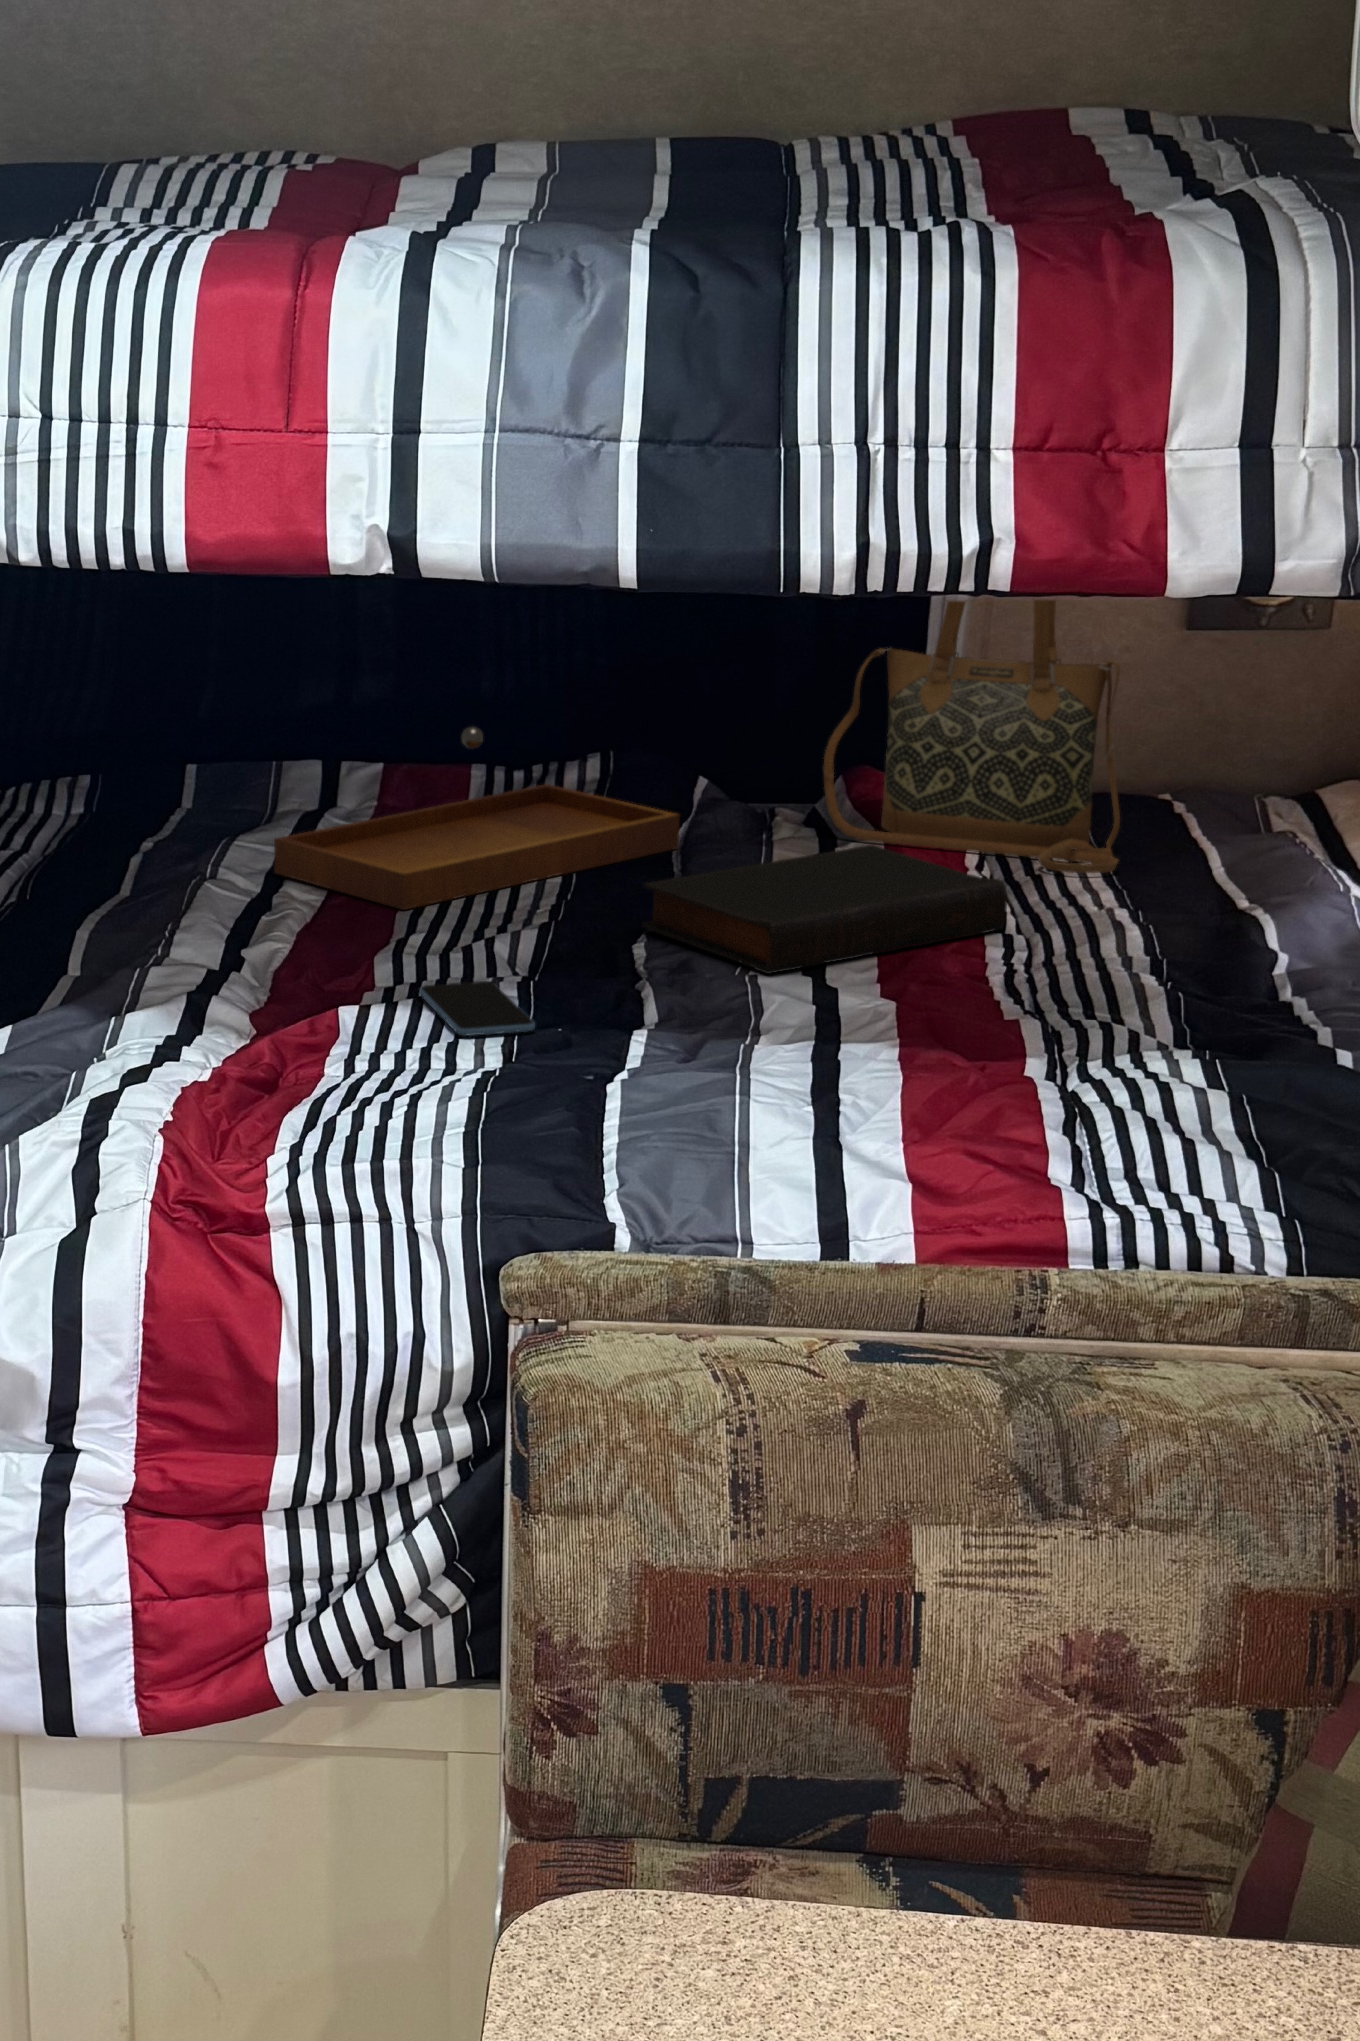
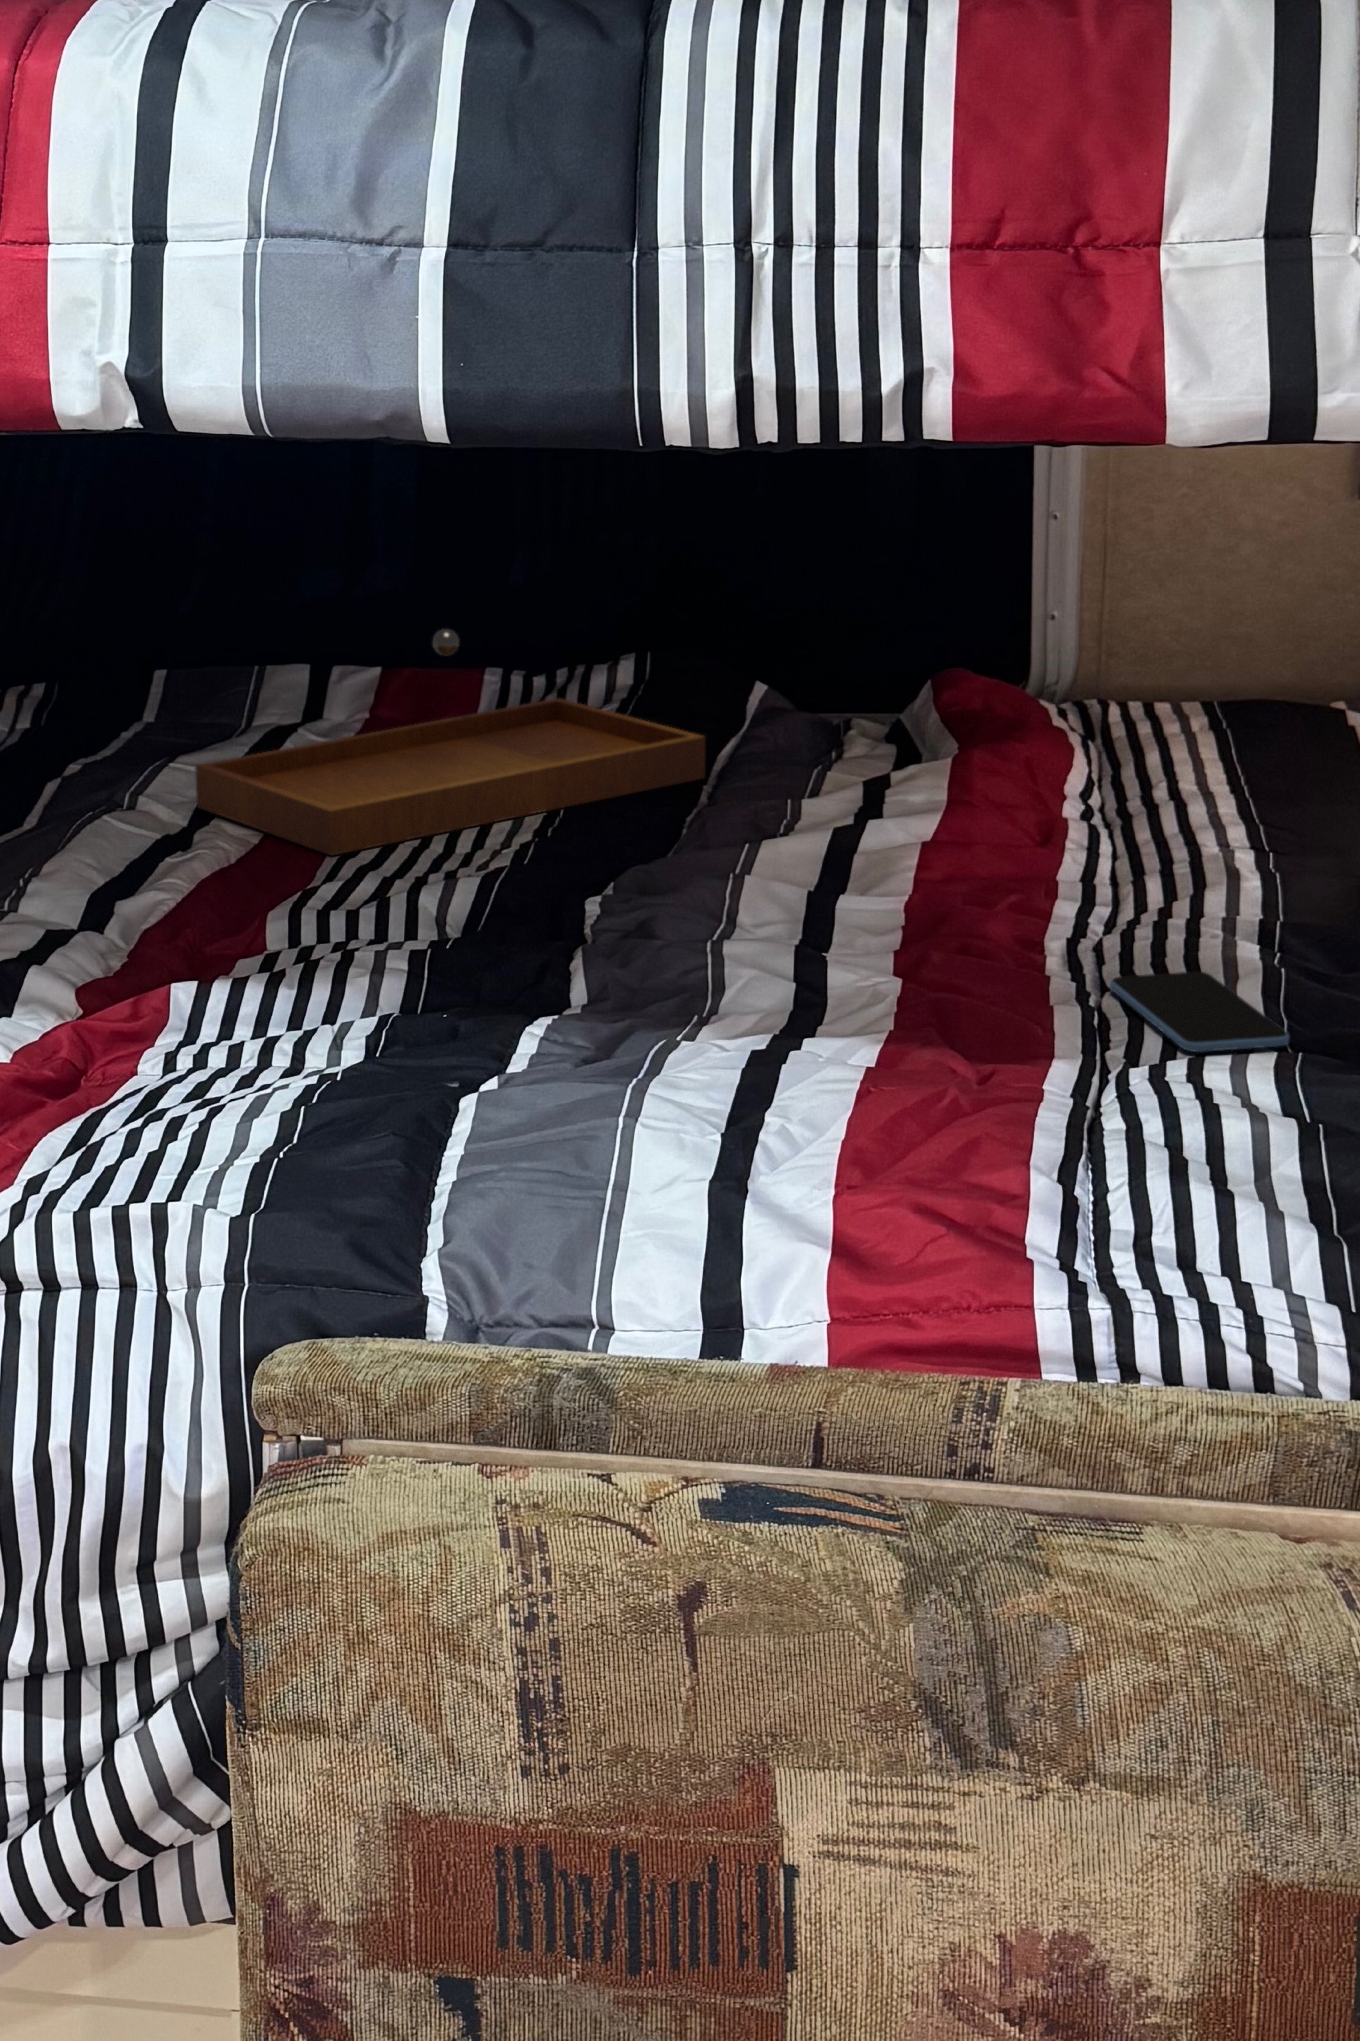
handbag: present [823,599,1120,873] -> none [892,384,1261,813]
book: present [642,845,1007,974] -> none [613,777,1082,946]
smartphone: present [419,981,535,1036] -> present [1110,972,1289,1052]

